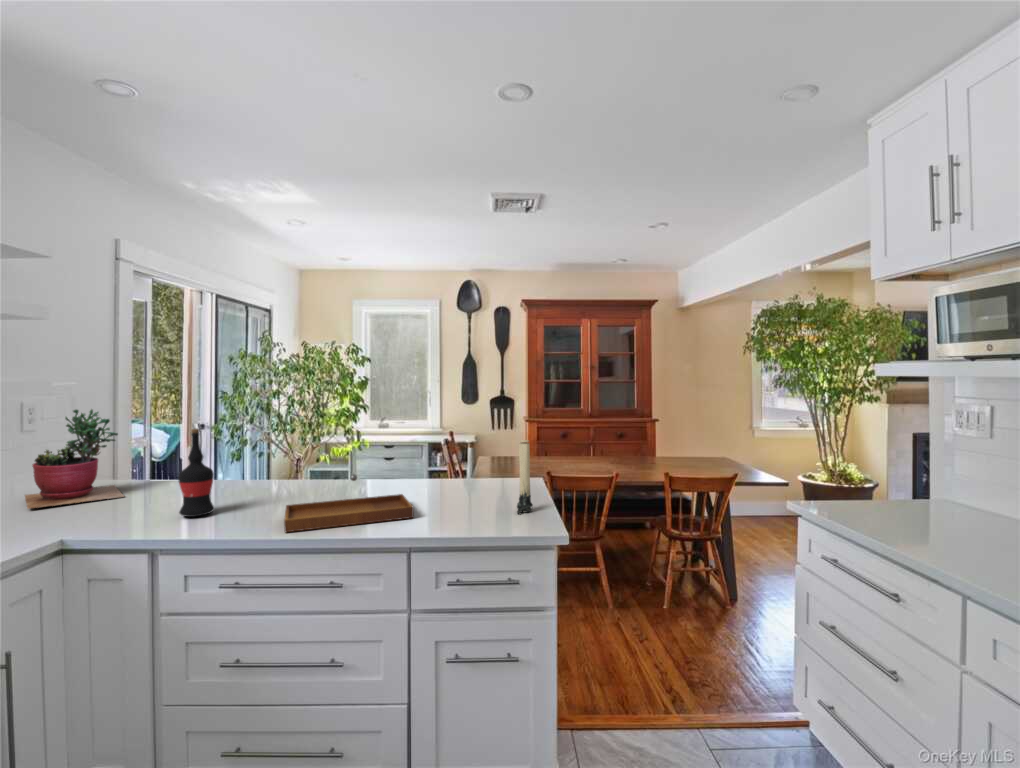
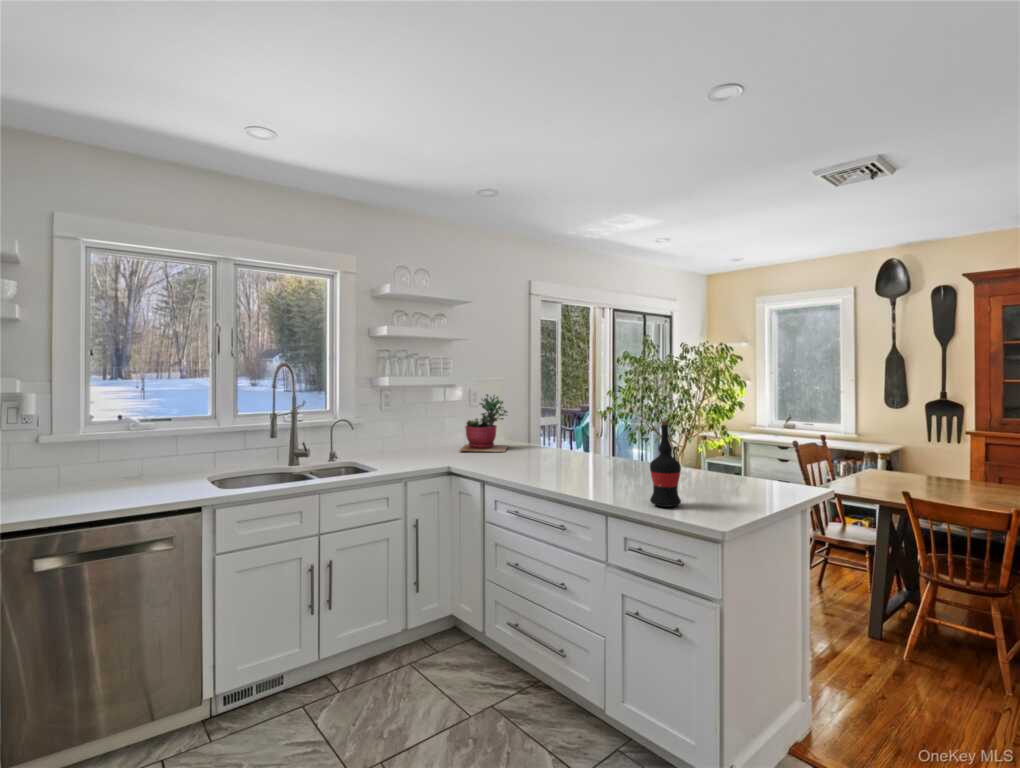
wine bottle: present [178,429,214,517] -> present [650,421,681,507]
candle: present [517,440,533,514] -> none [722,434,744,506]
tray: present [284,475,414,532] -> none [542,450,647,491]

